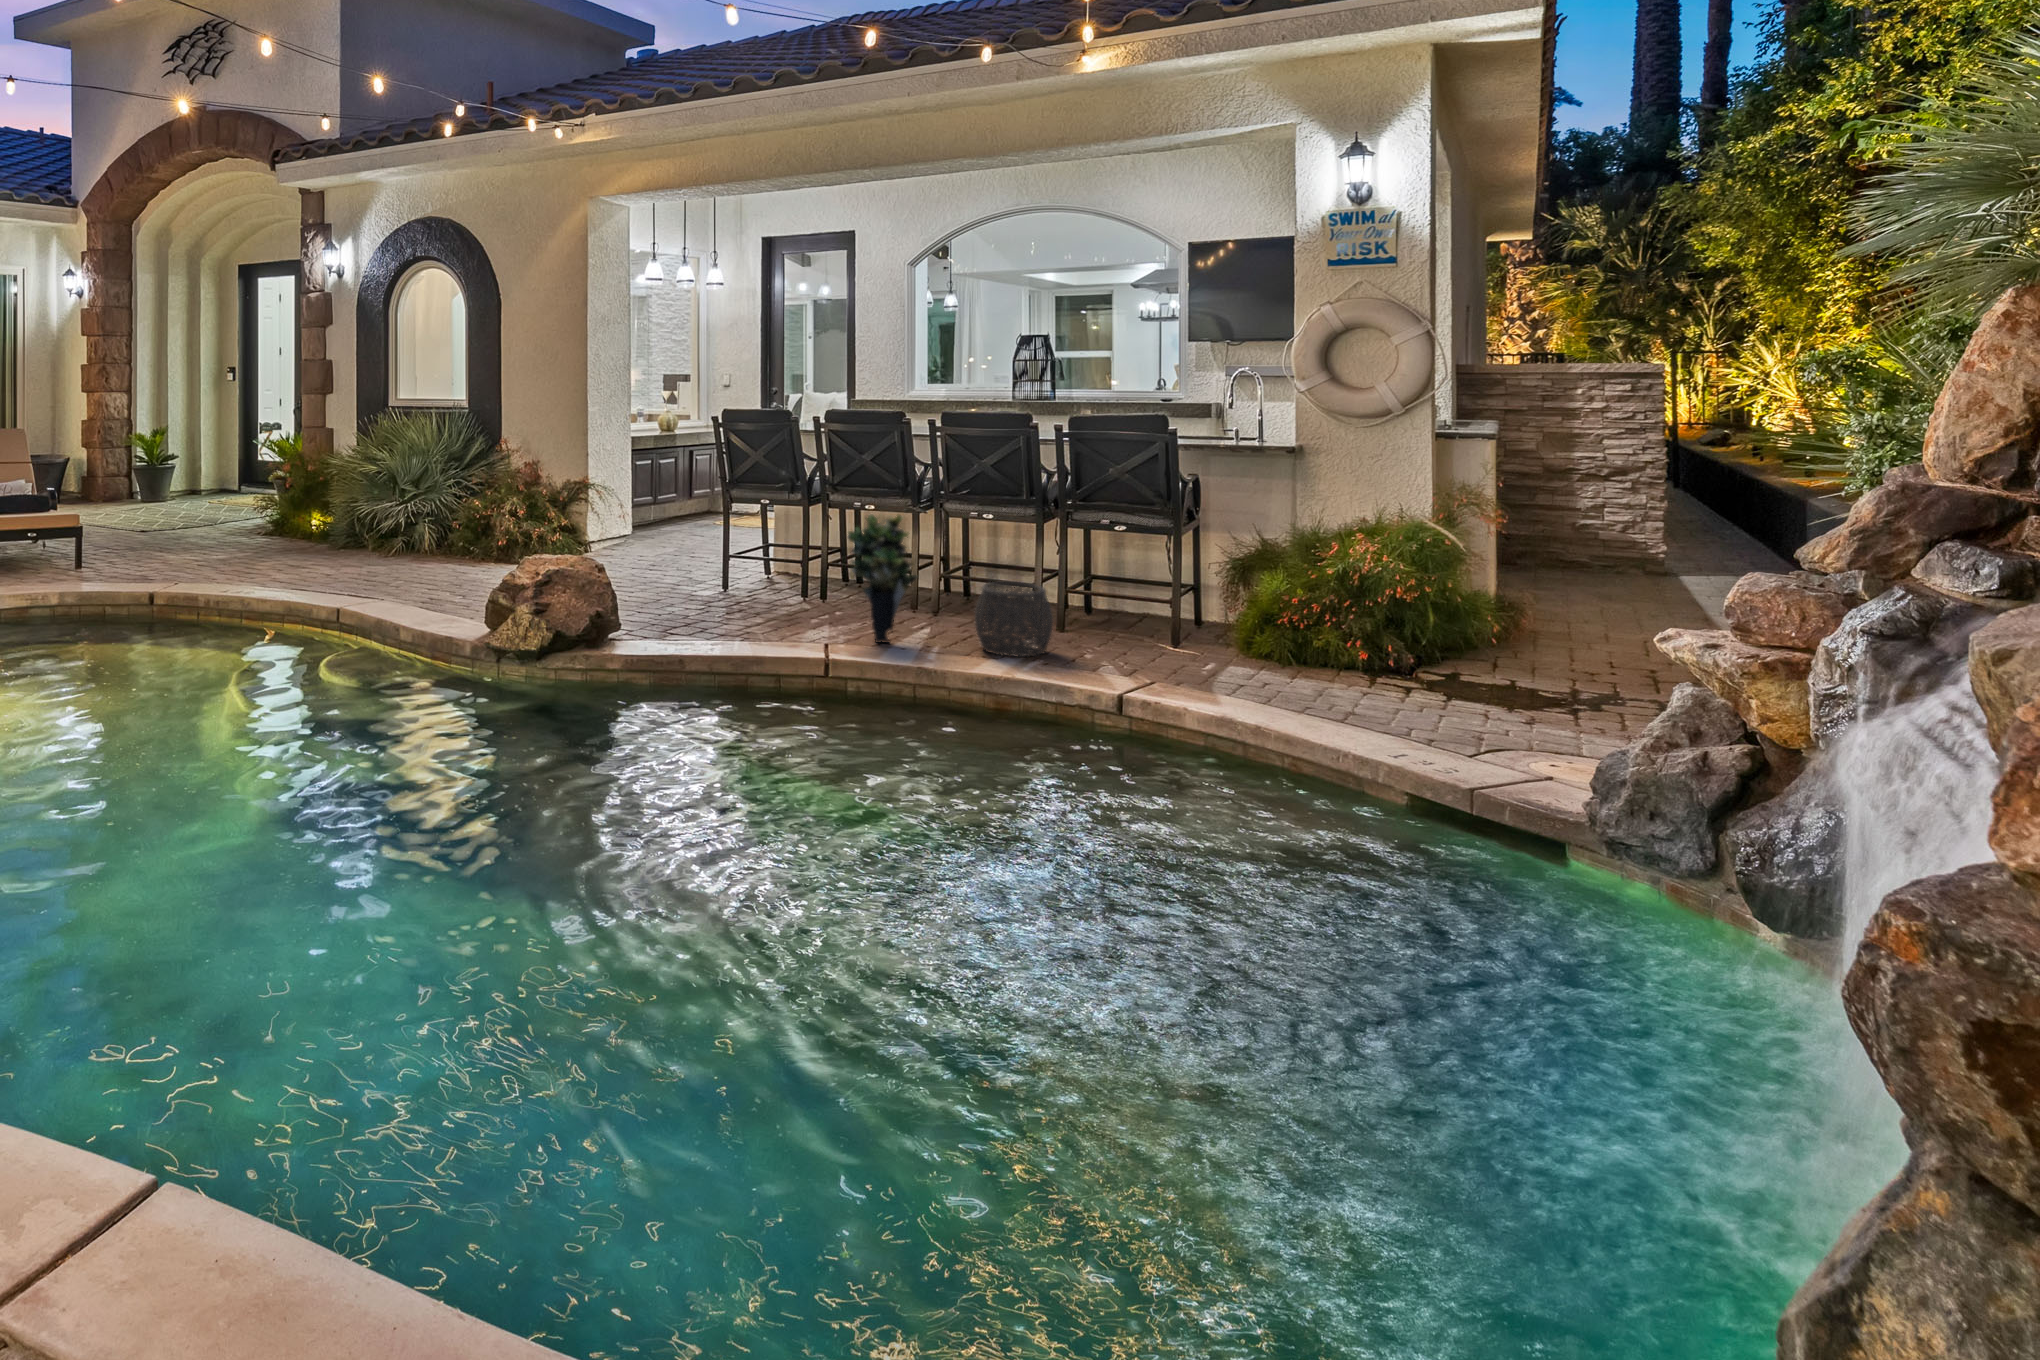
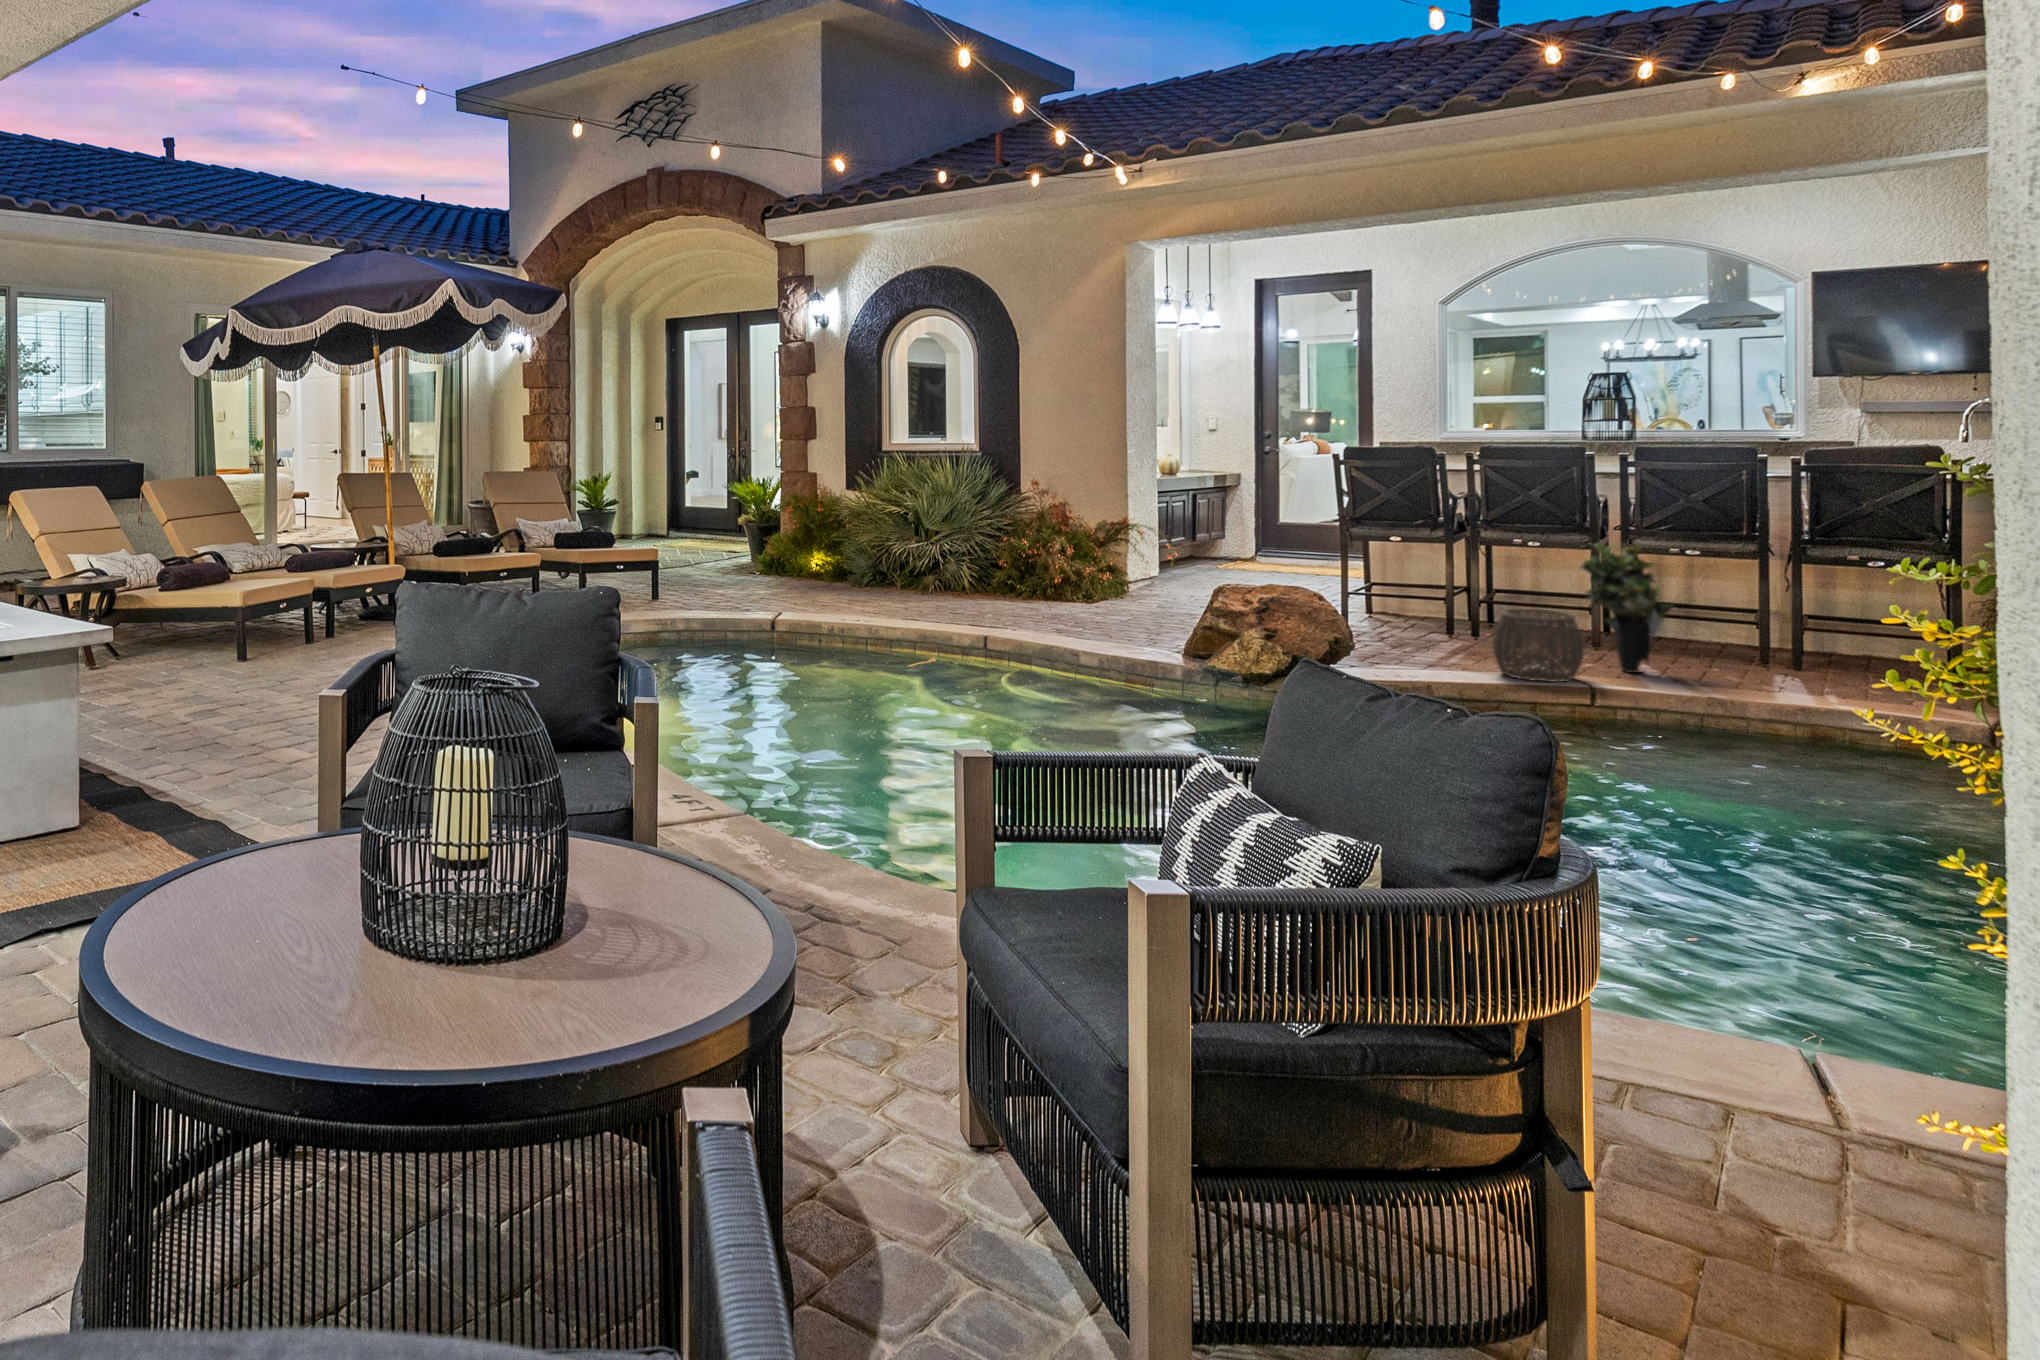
woven basket: present [975,582,1053,657] -> present [1493,609,1584,682]

